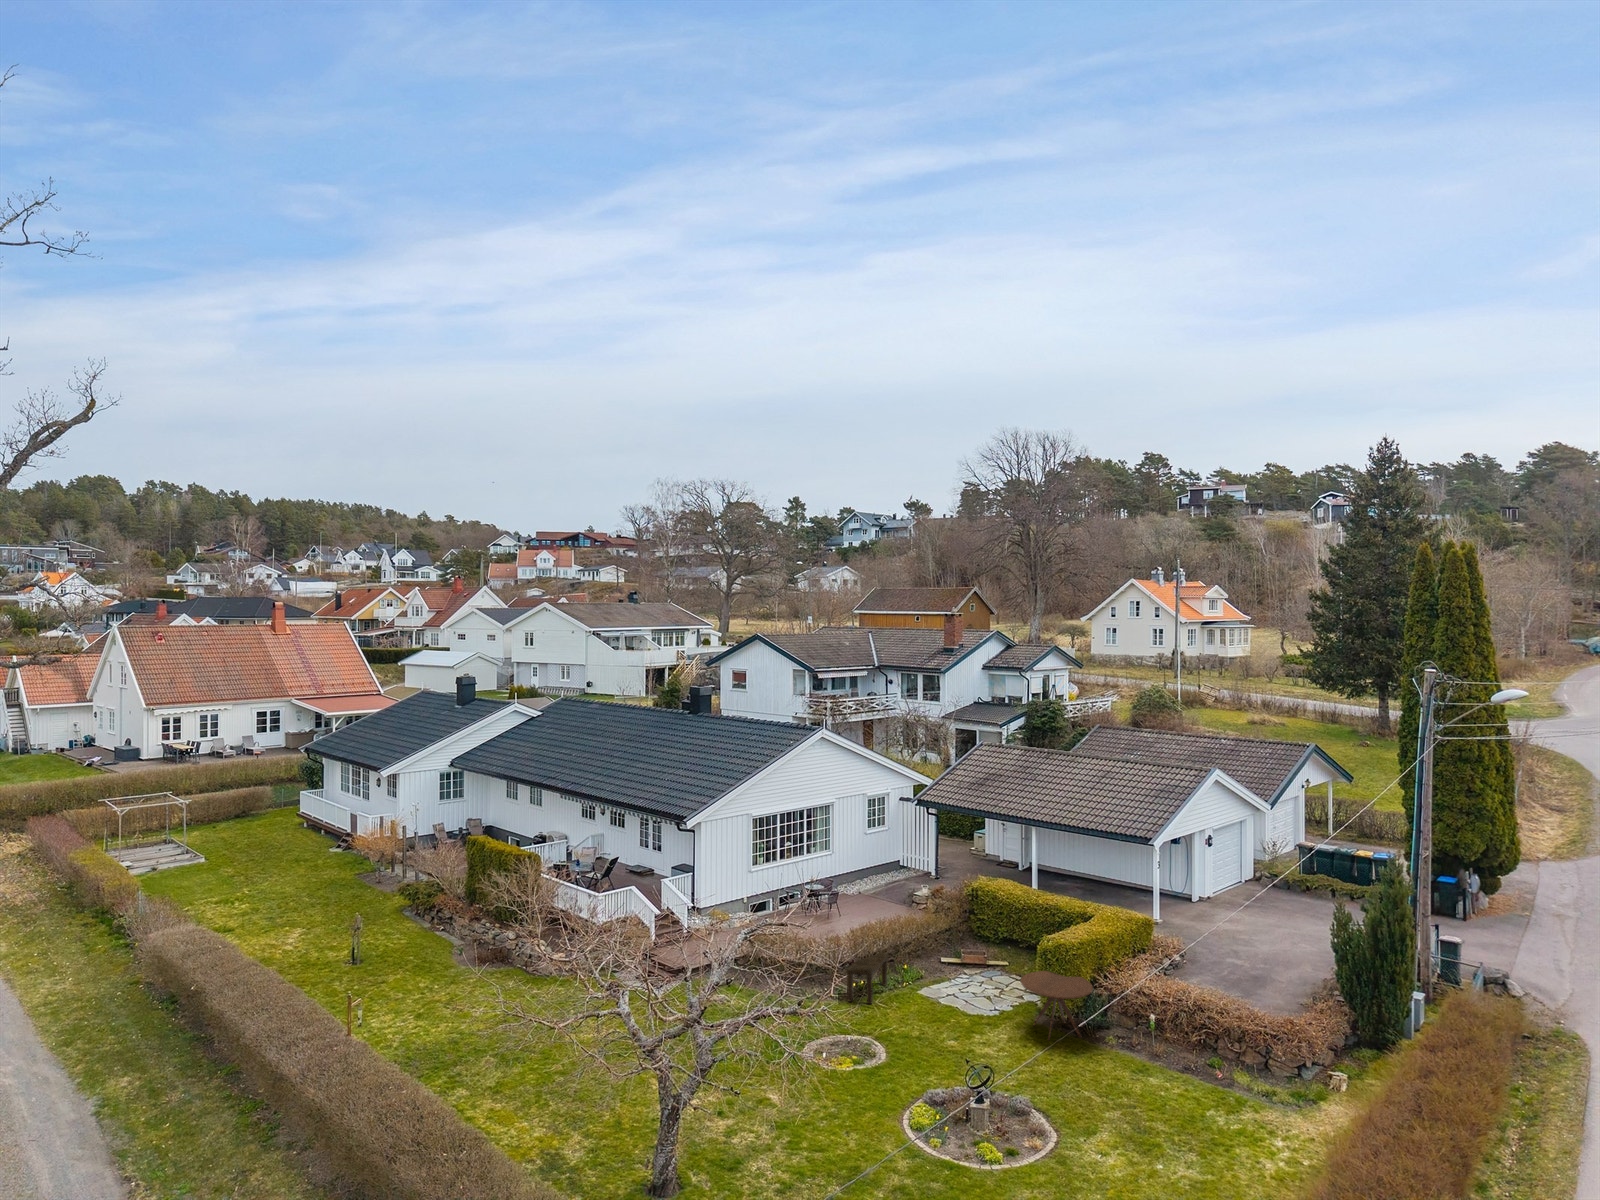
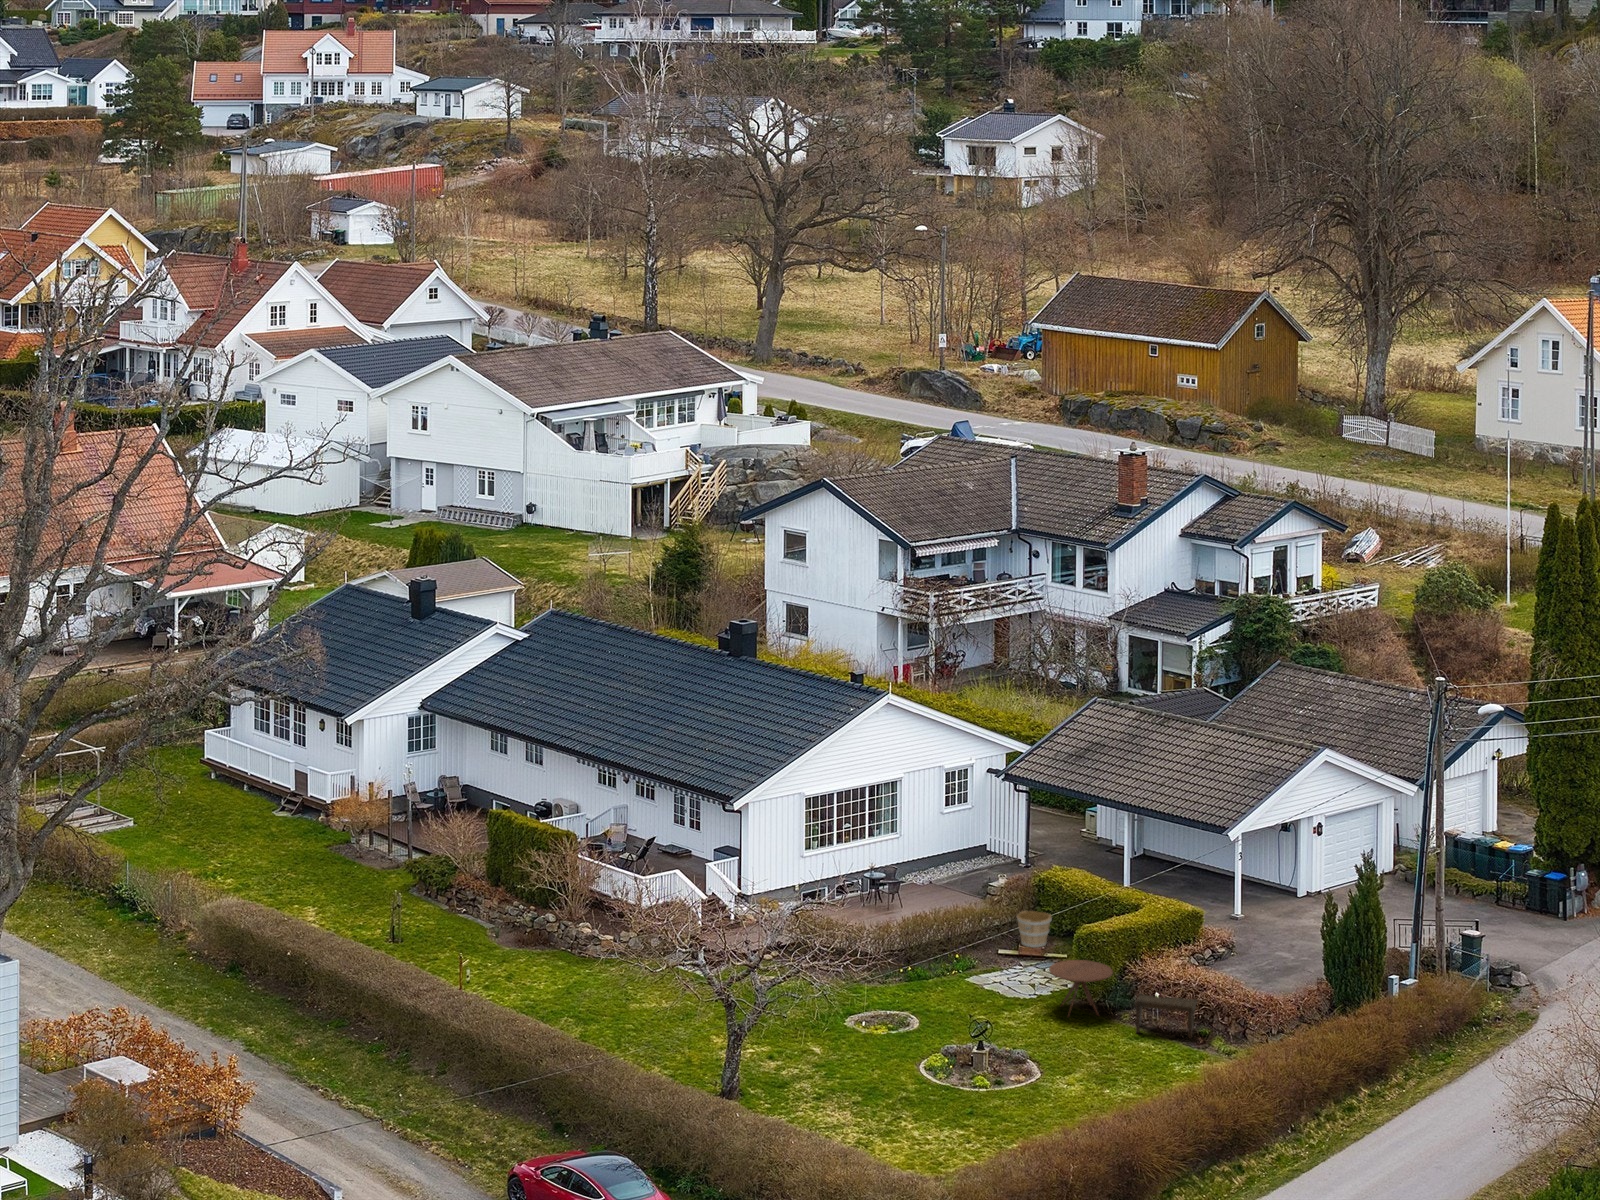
wooden bucket: none [954,918,988,955] -> present [1017,911,1052,948]
bench: present [846,953,889,1004] -> present [1135,995,1197,1038]

